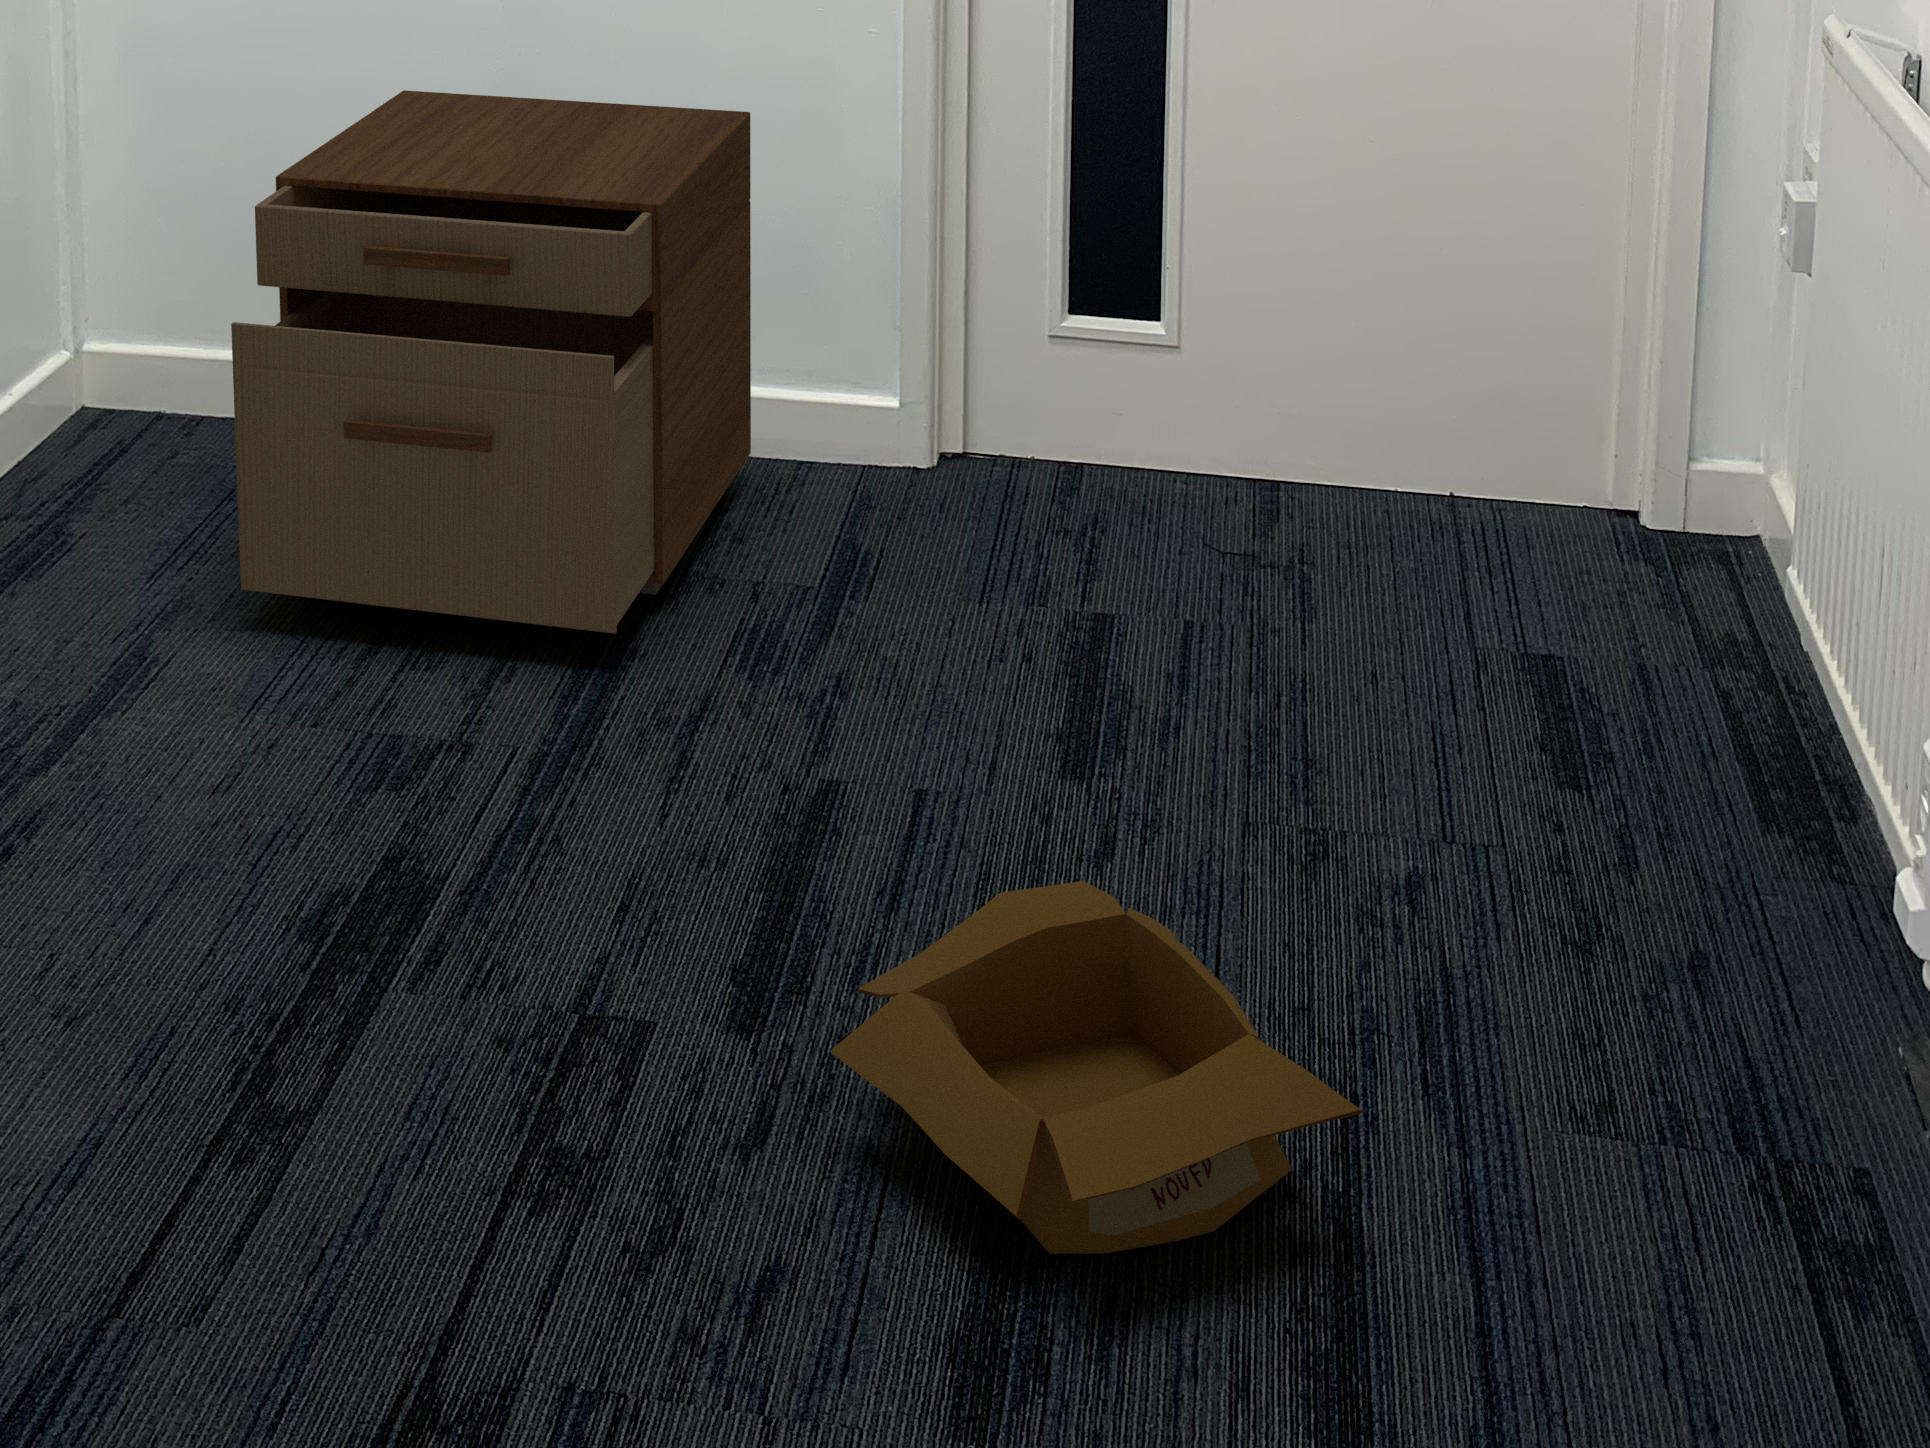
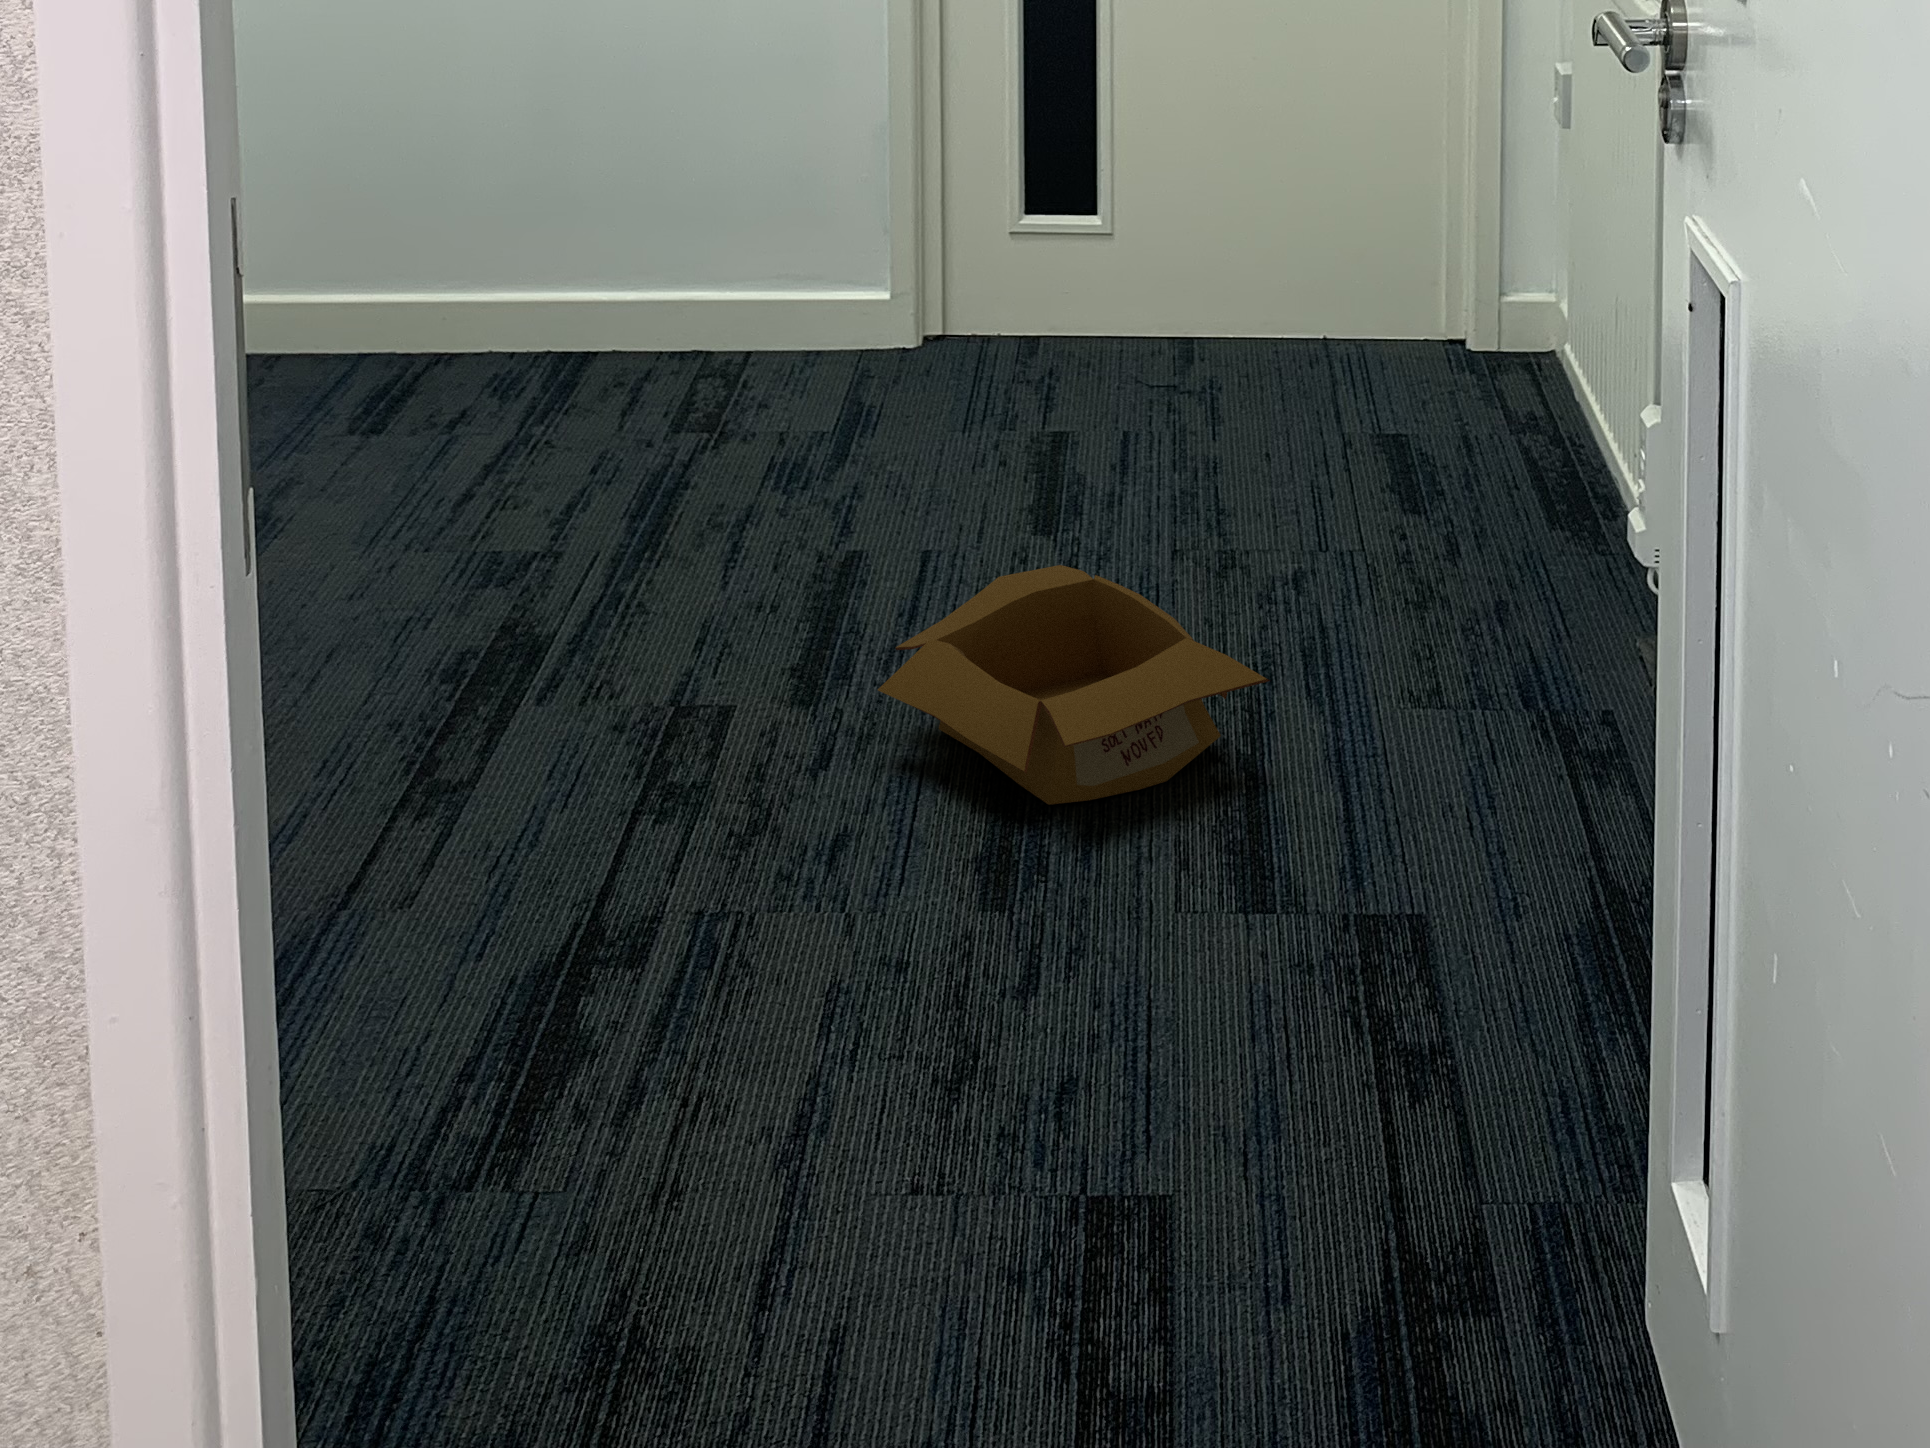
filing cabinet: present [231,90,751,633] -> none [337,54,767,465]

